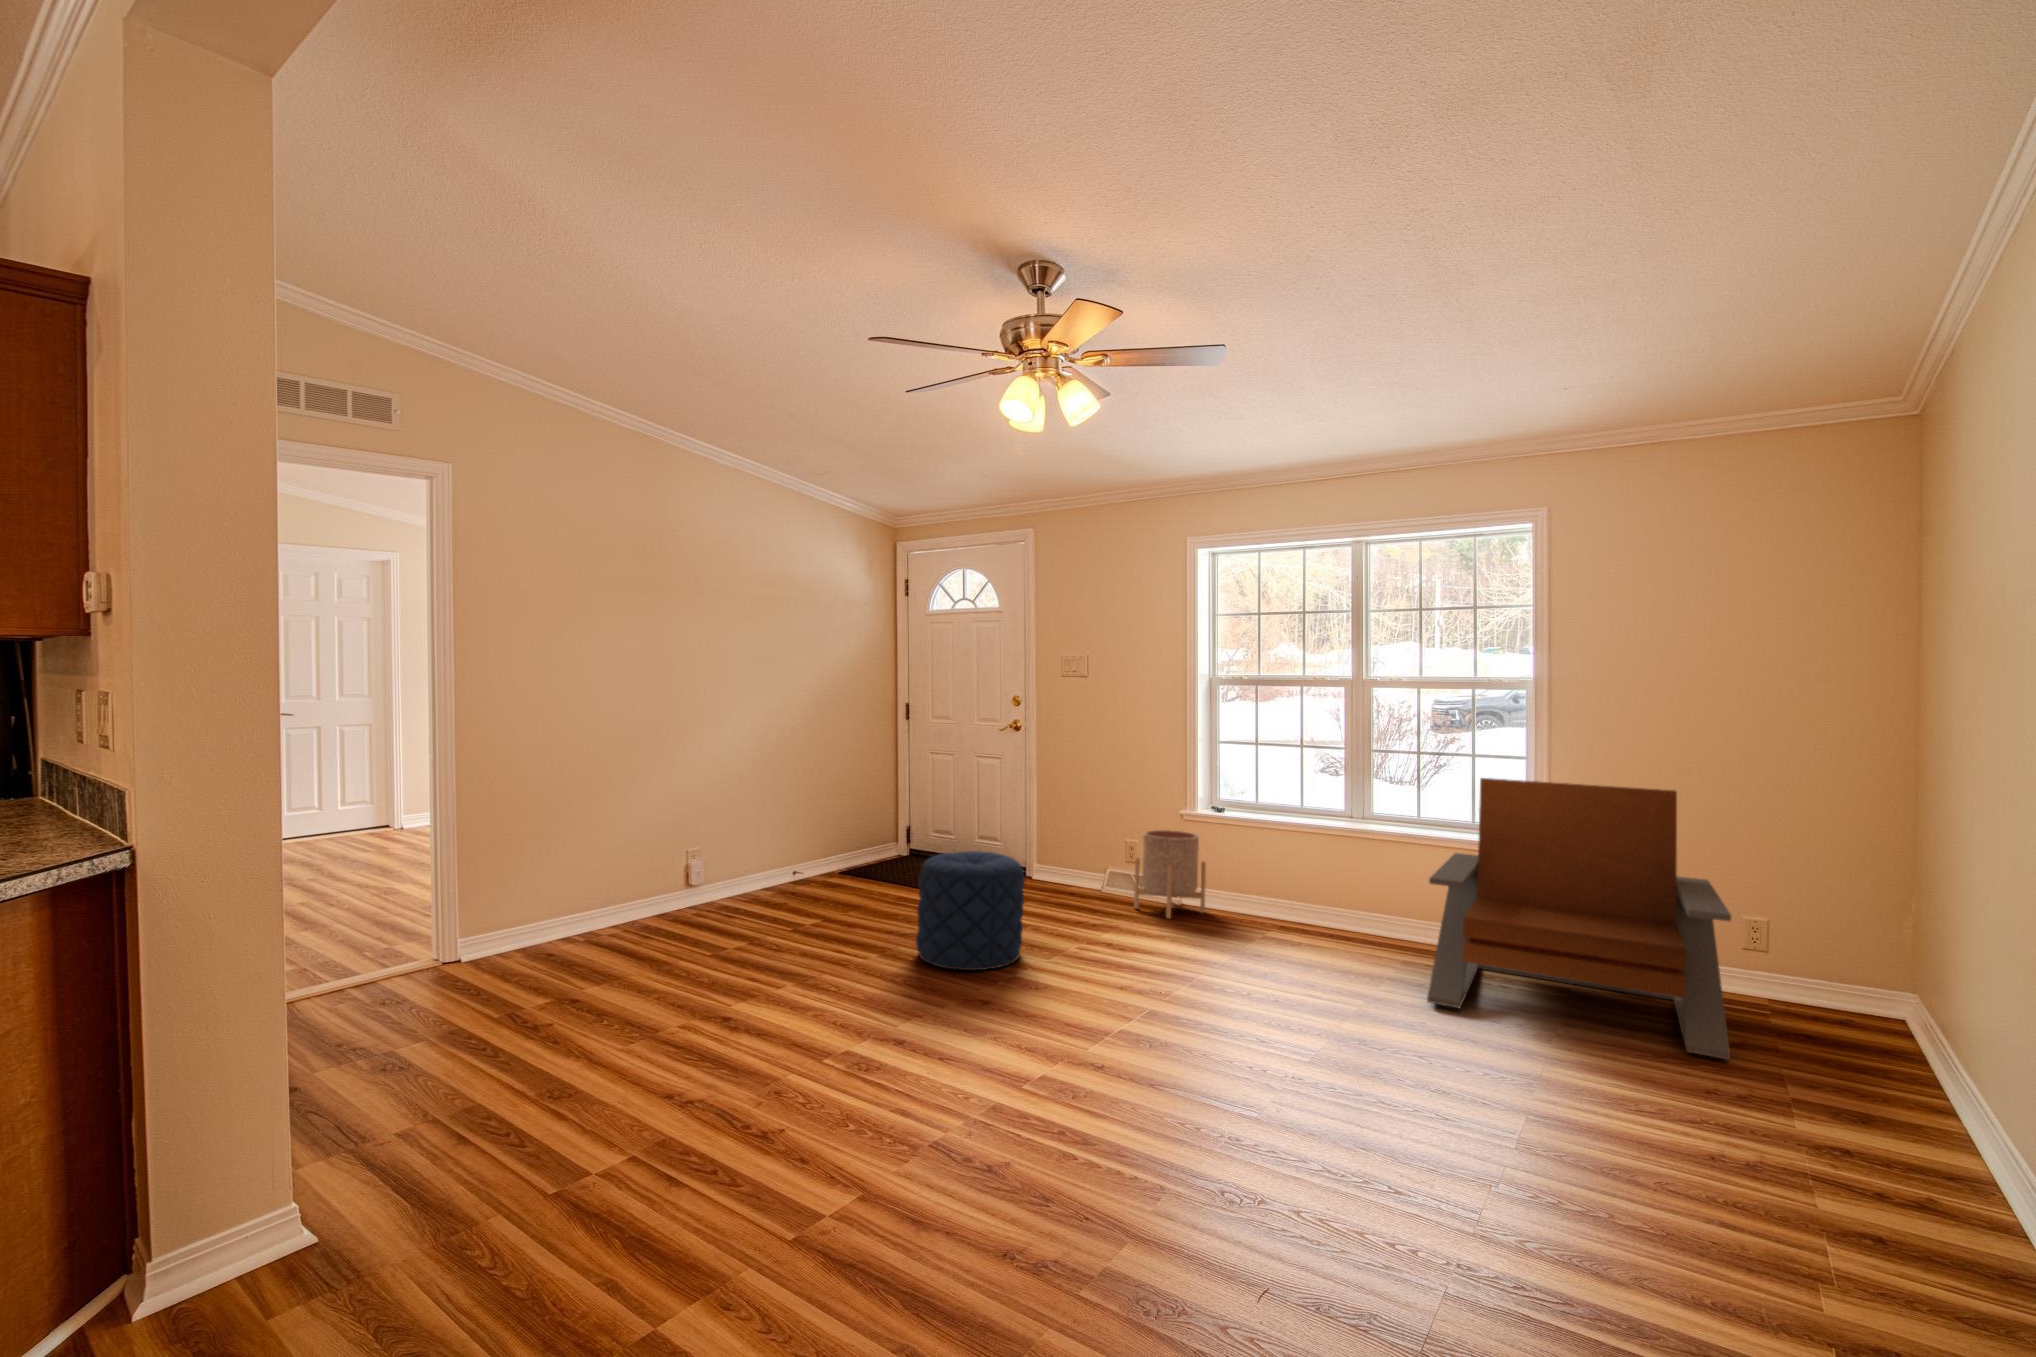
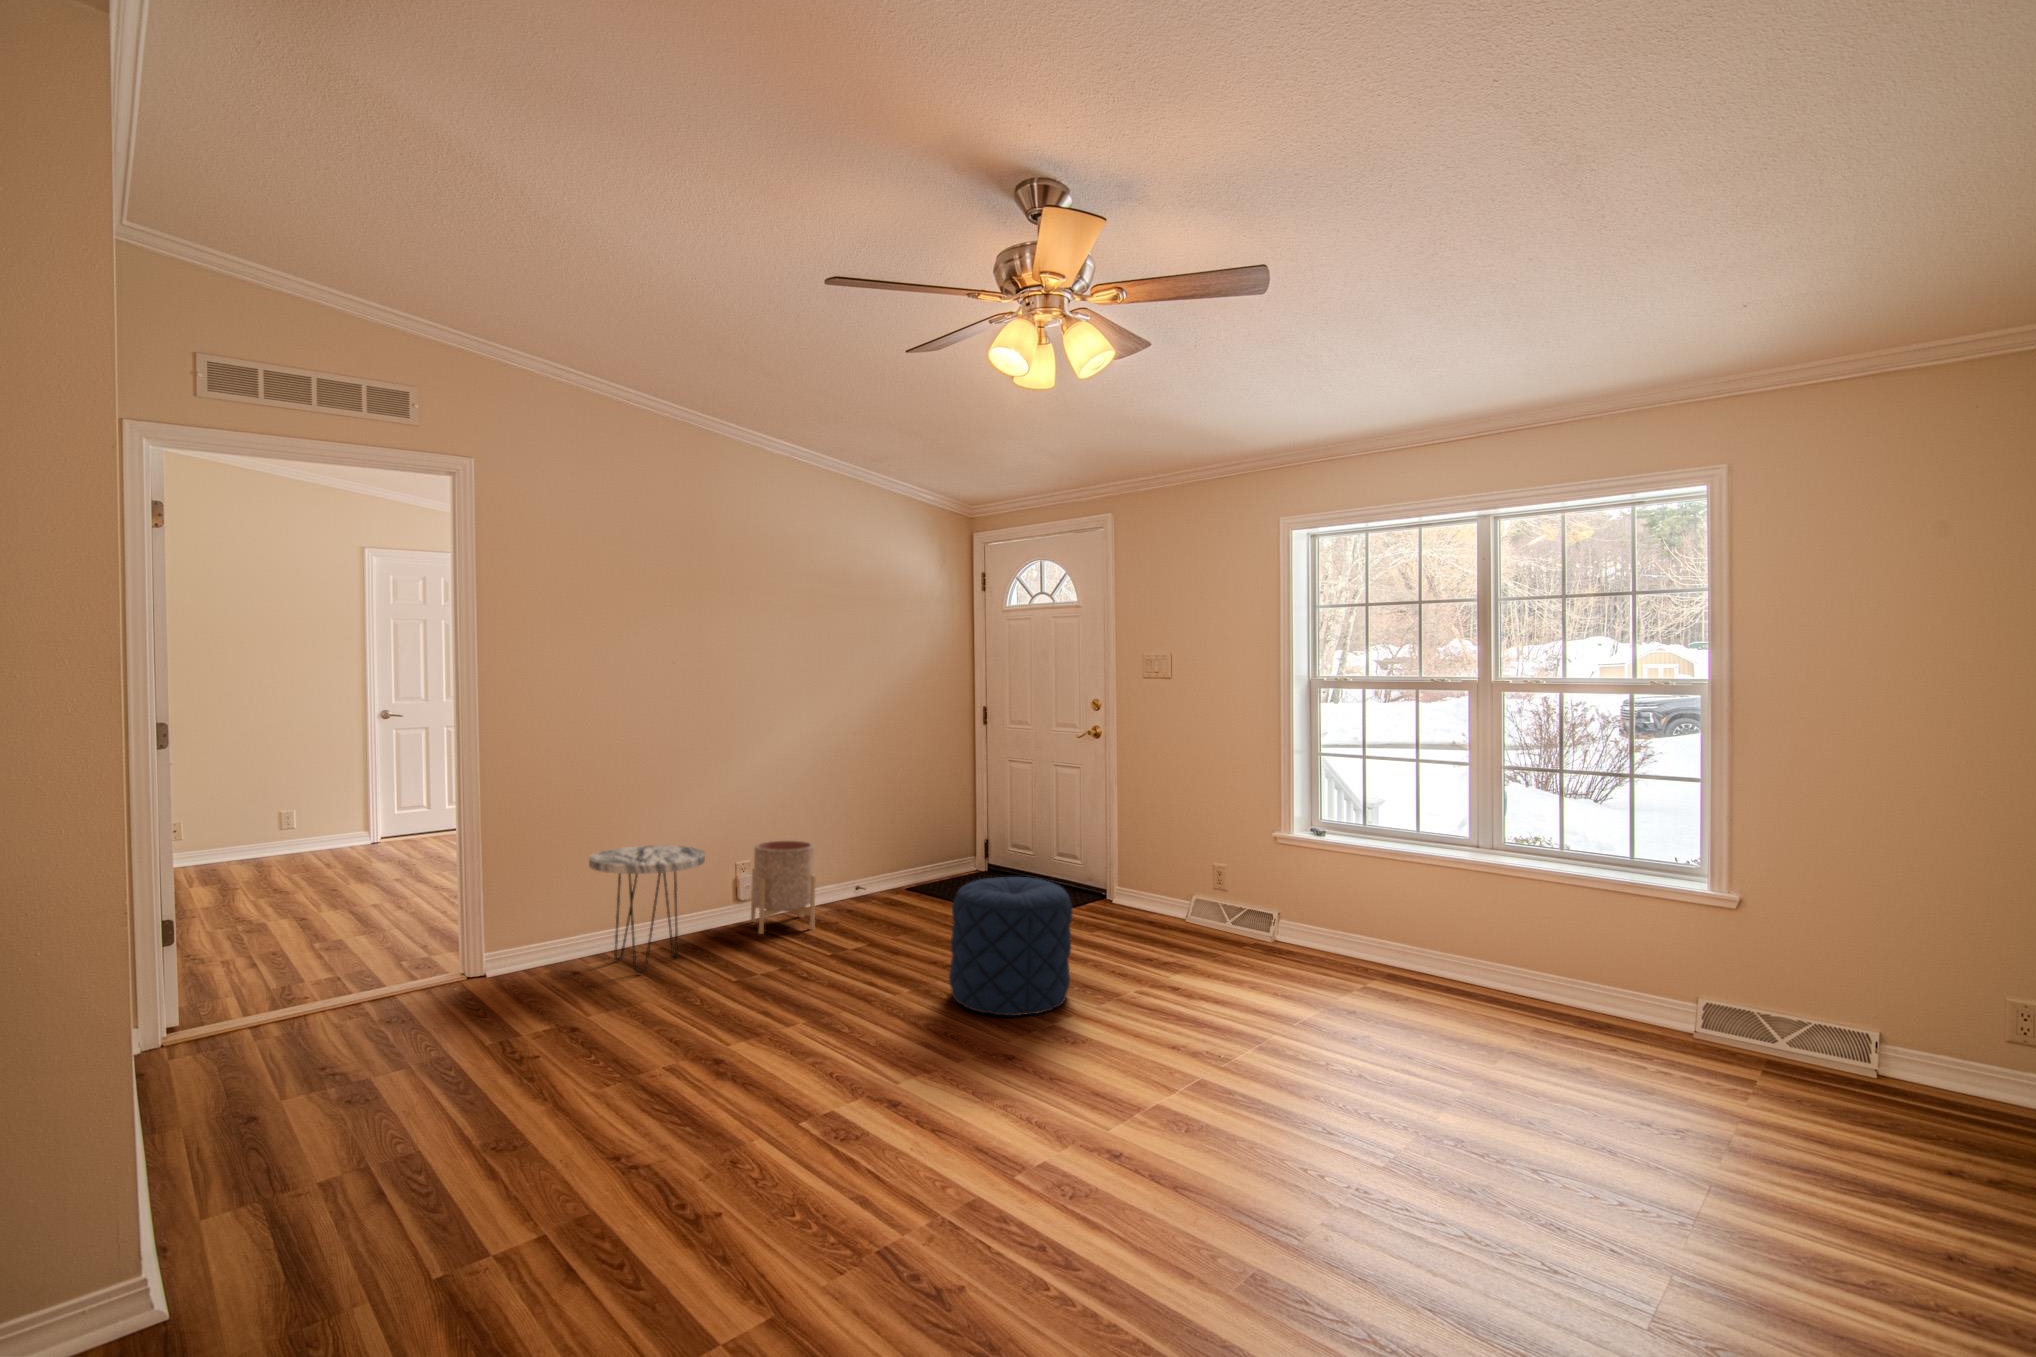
lounge chair: present [1427,778,1731,1059] -> none [1554,807,1988,1209]
planter: present [1134,830,1206,918] -> present [751,841,816,934]
side table: none [564,833,674,952] -> present [589,846,705,973]

